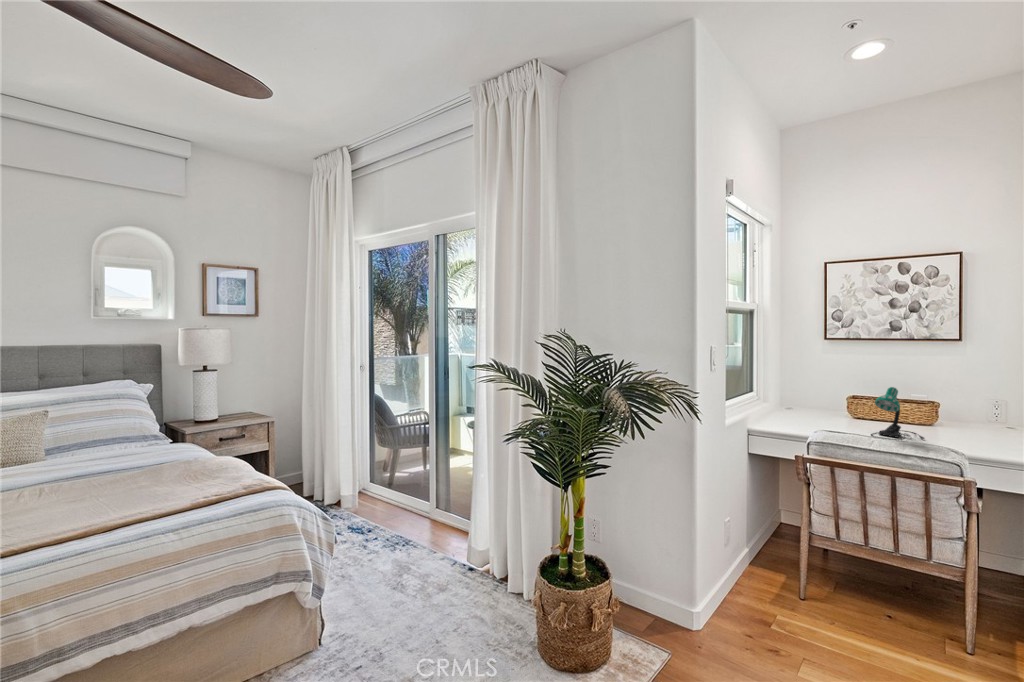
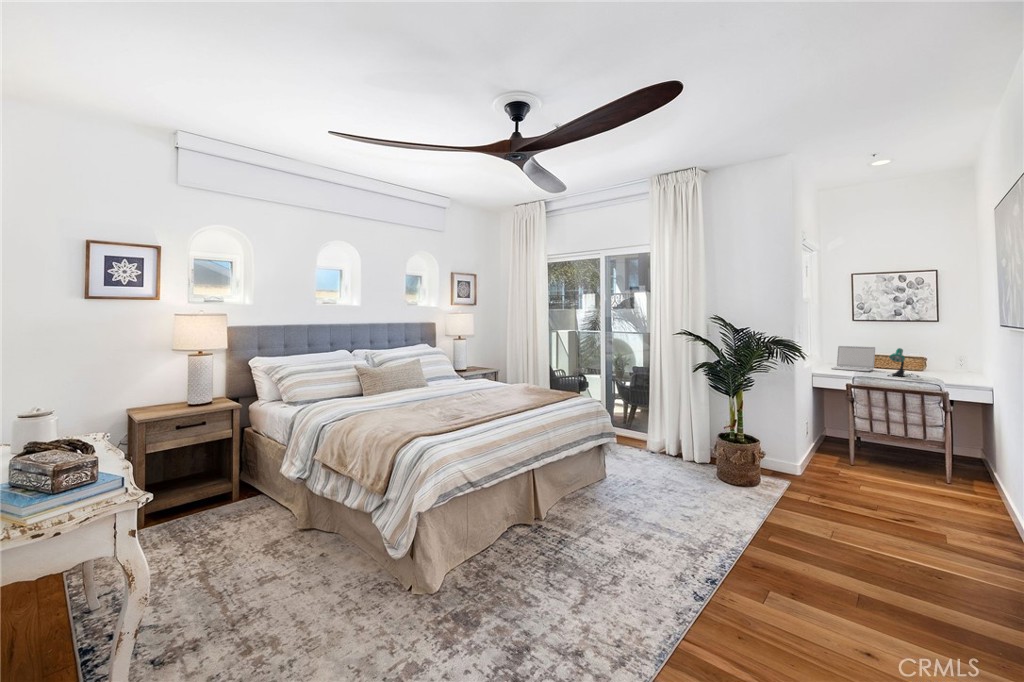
laptop: none [787,378,858,424] -> present [831,346,875,371]

